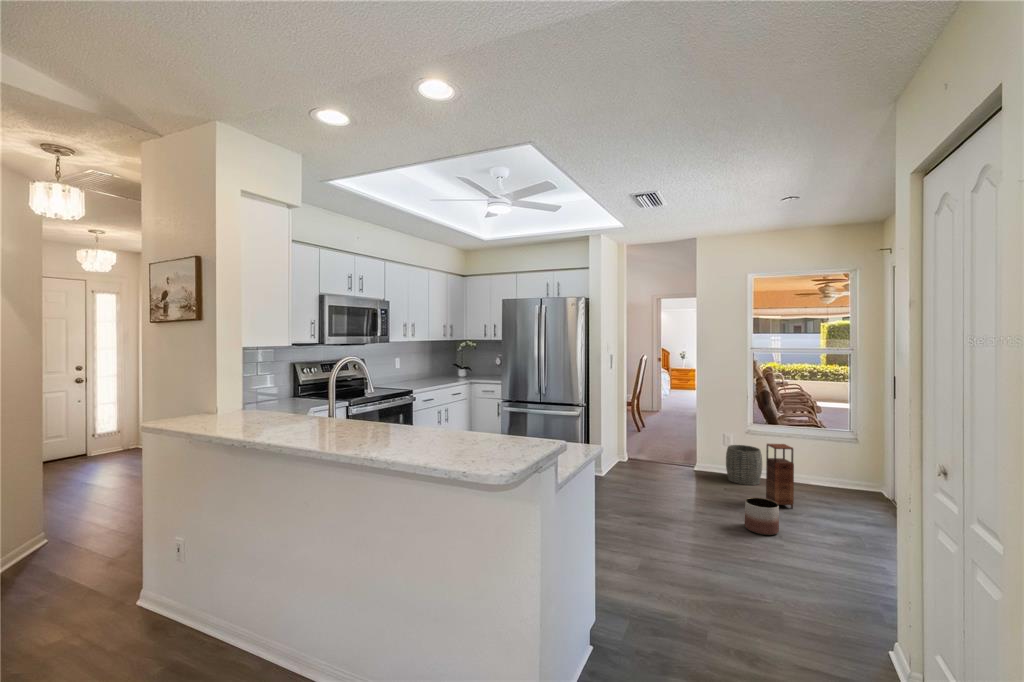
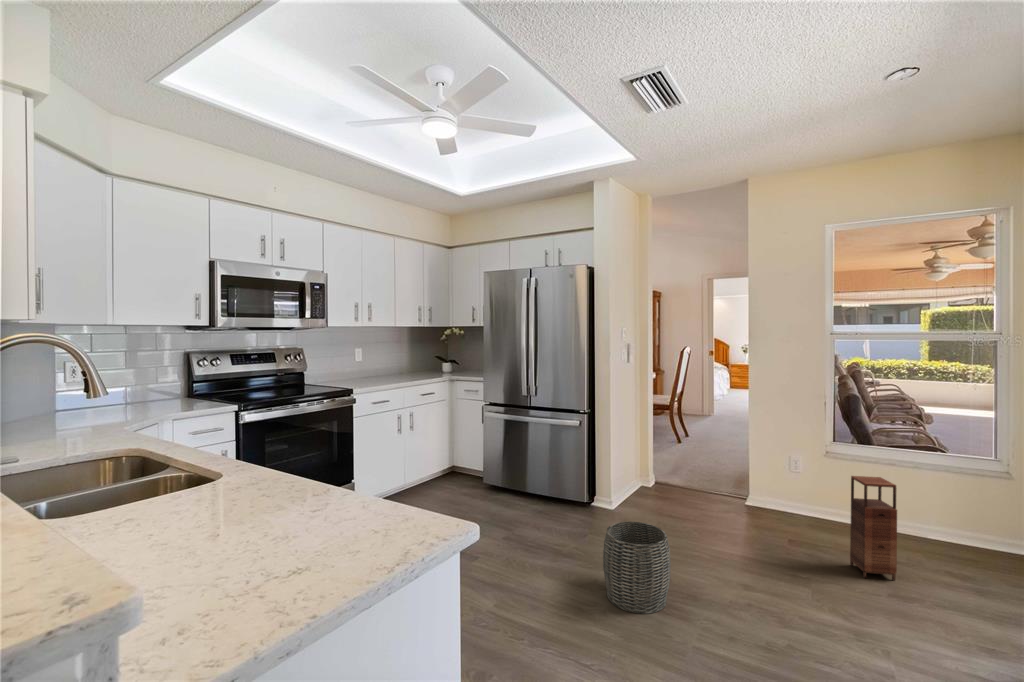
woven basket: present [726,445,762,485] -> present [603,521,671,614]
planter: present [745,498,779,535] -> none [813,567,873,635]

